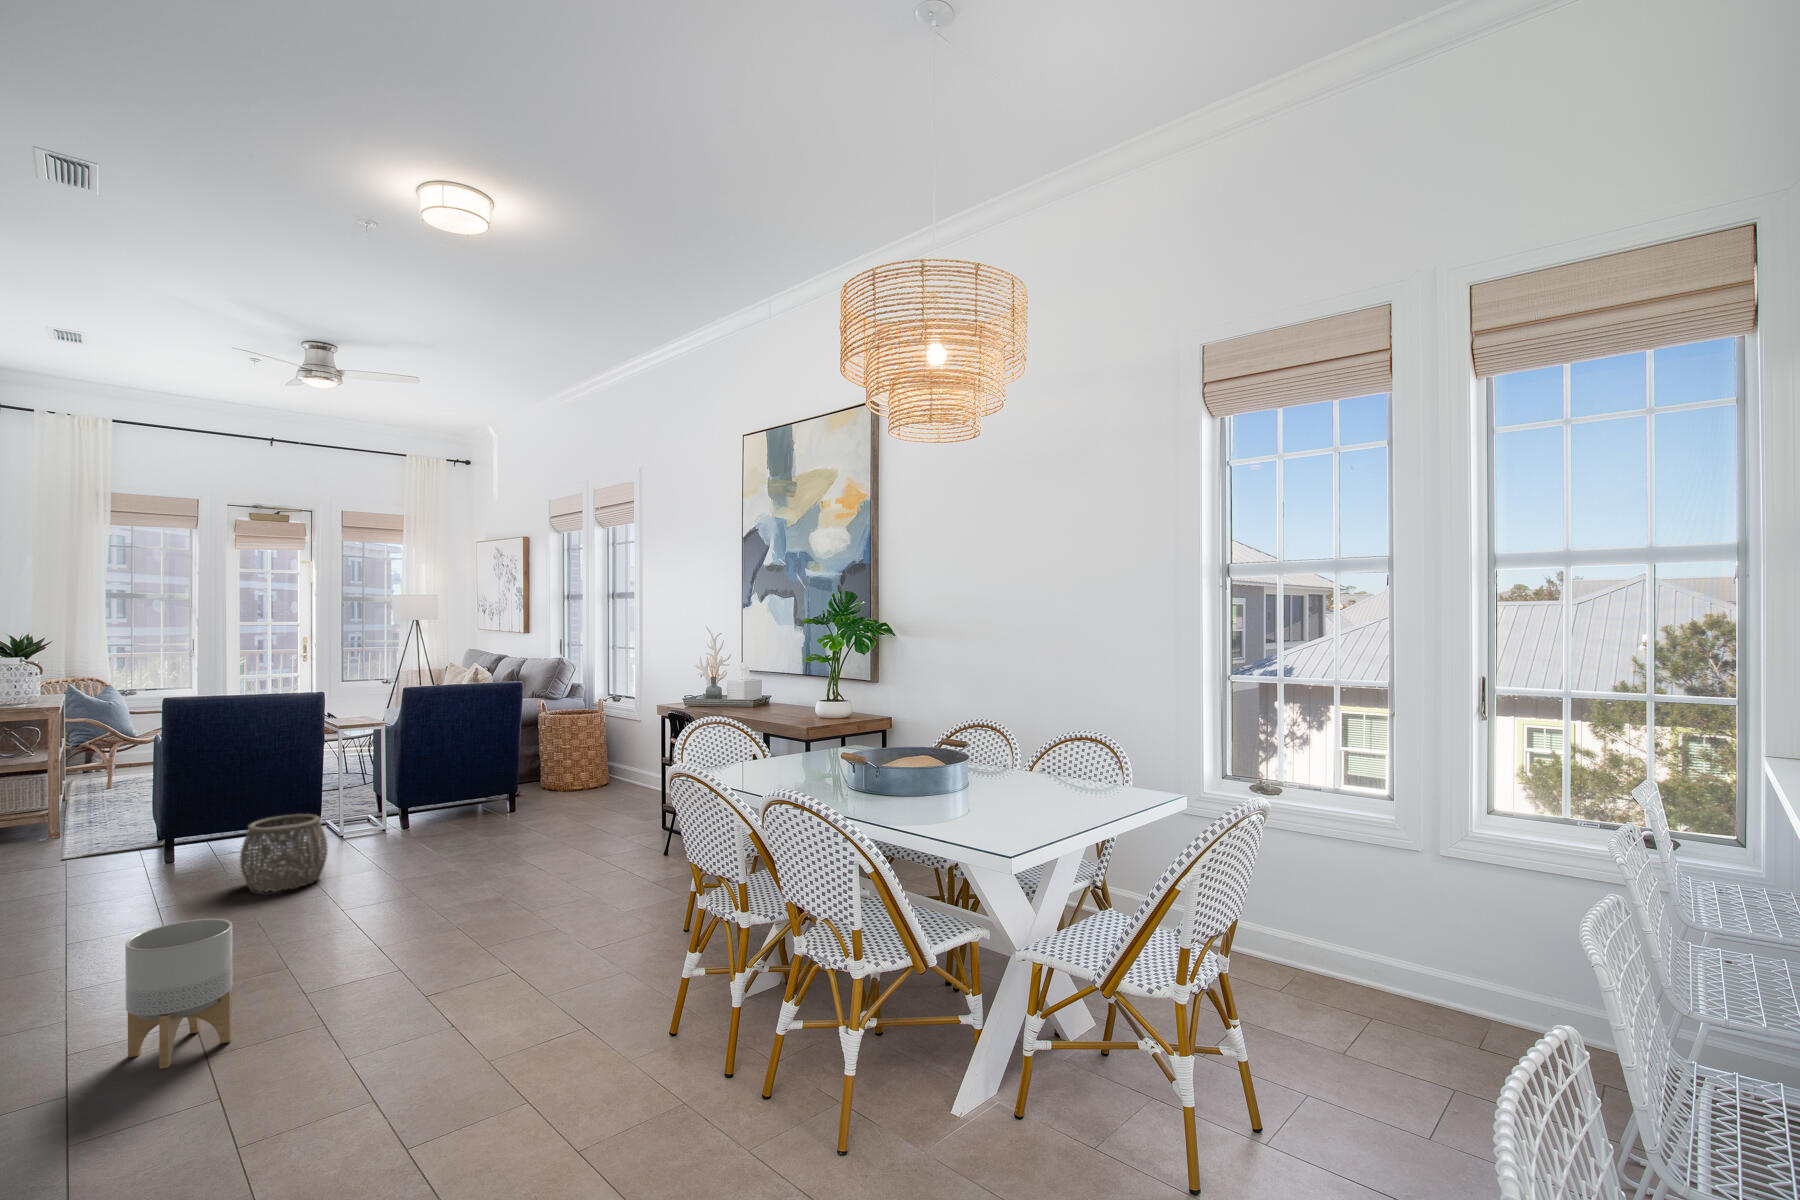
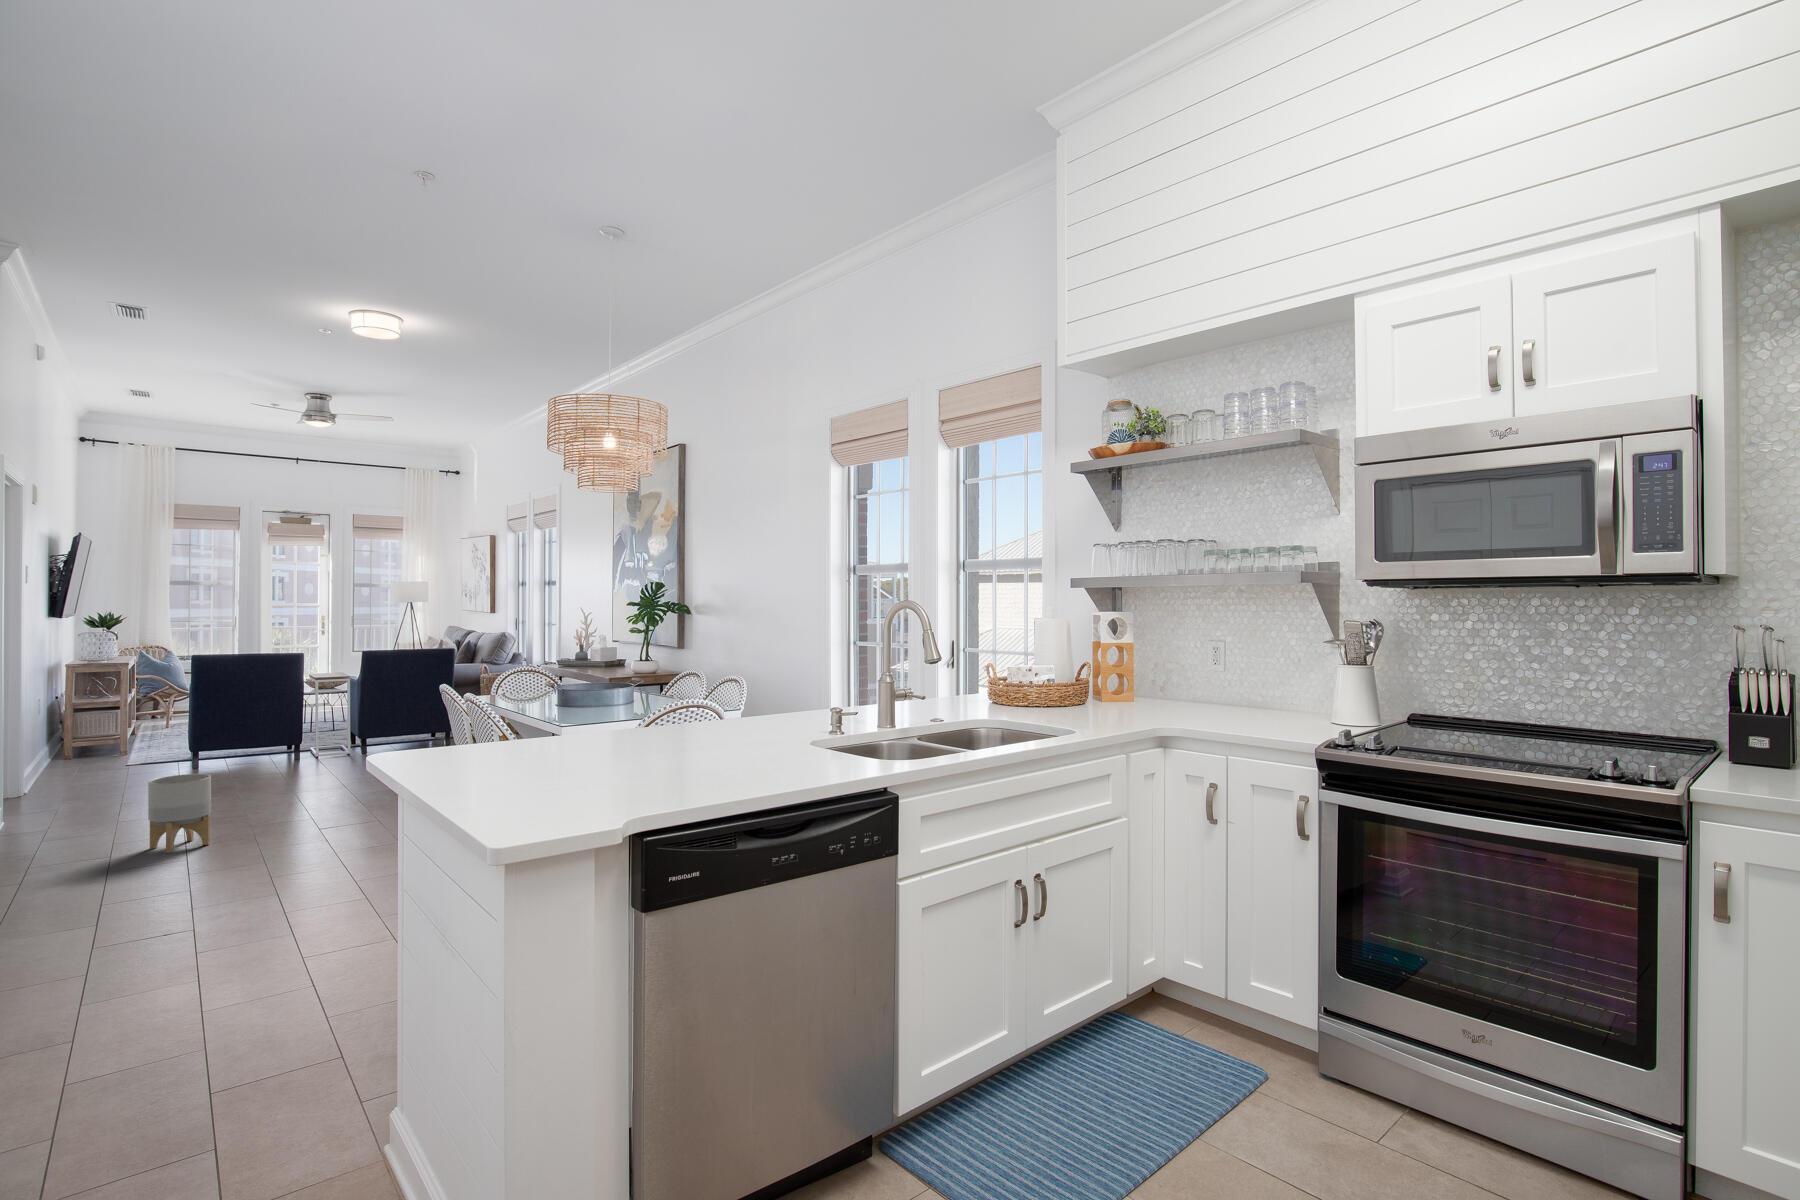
woven basket: present [240,814,328,892] -> none [240,735,302,785]

